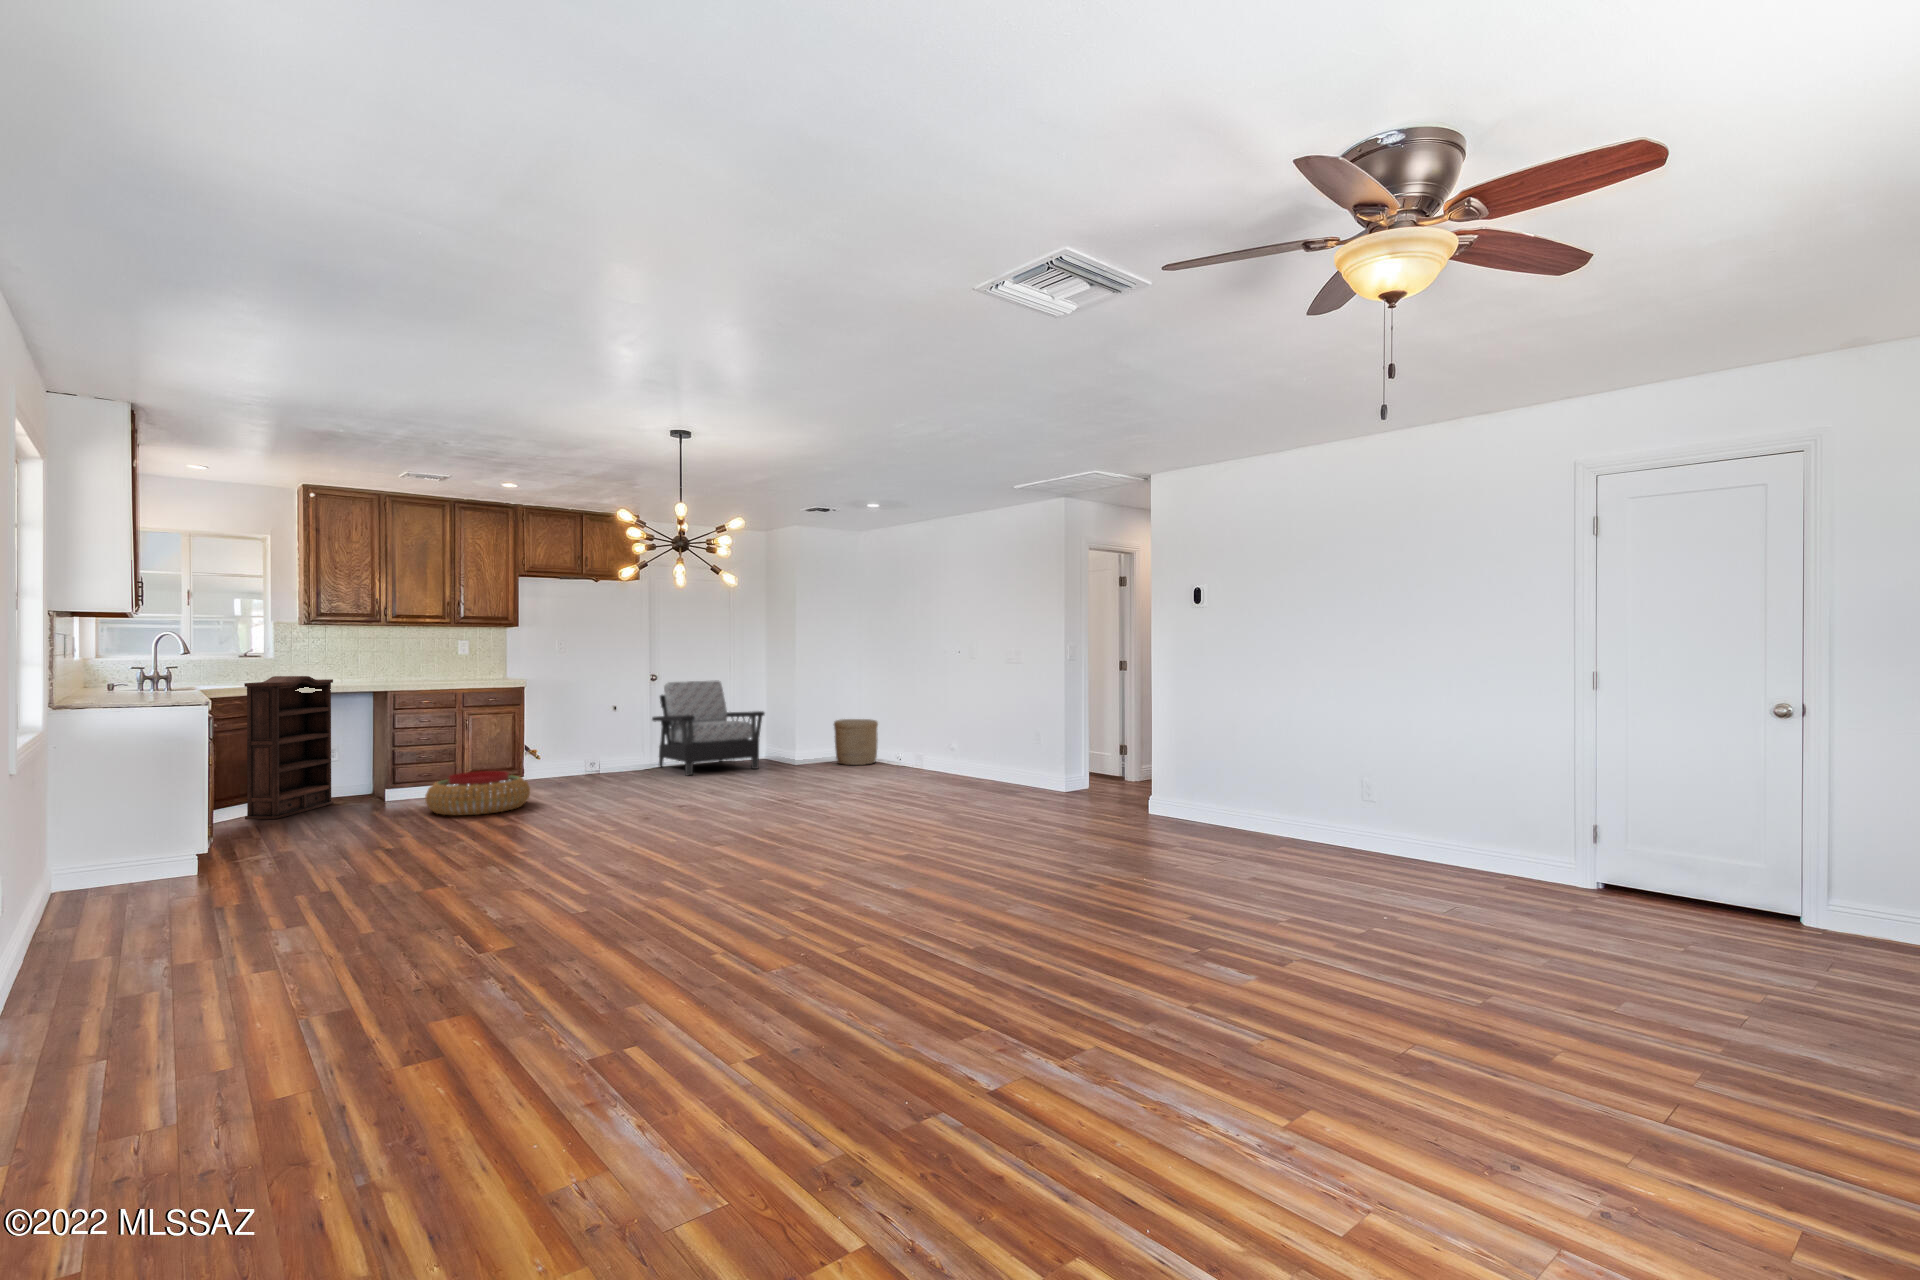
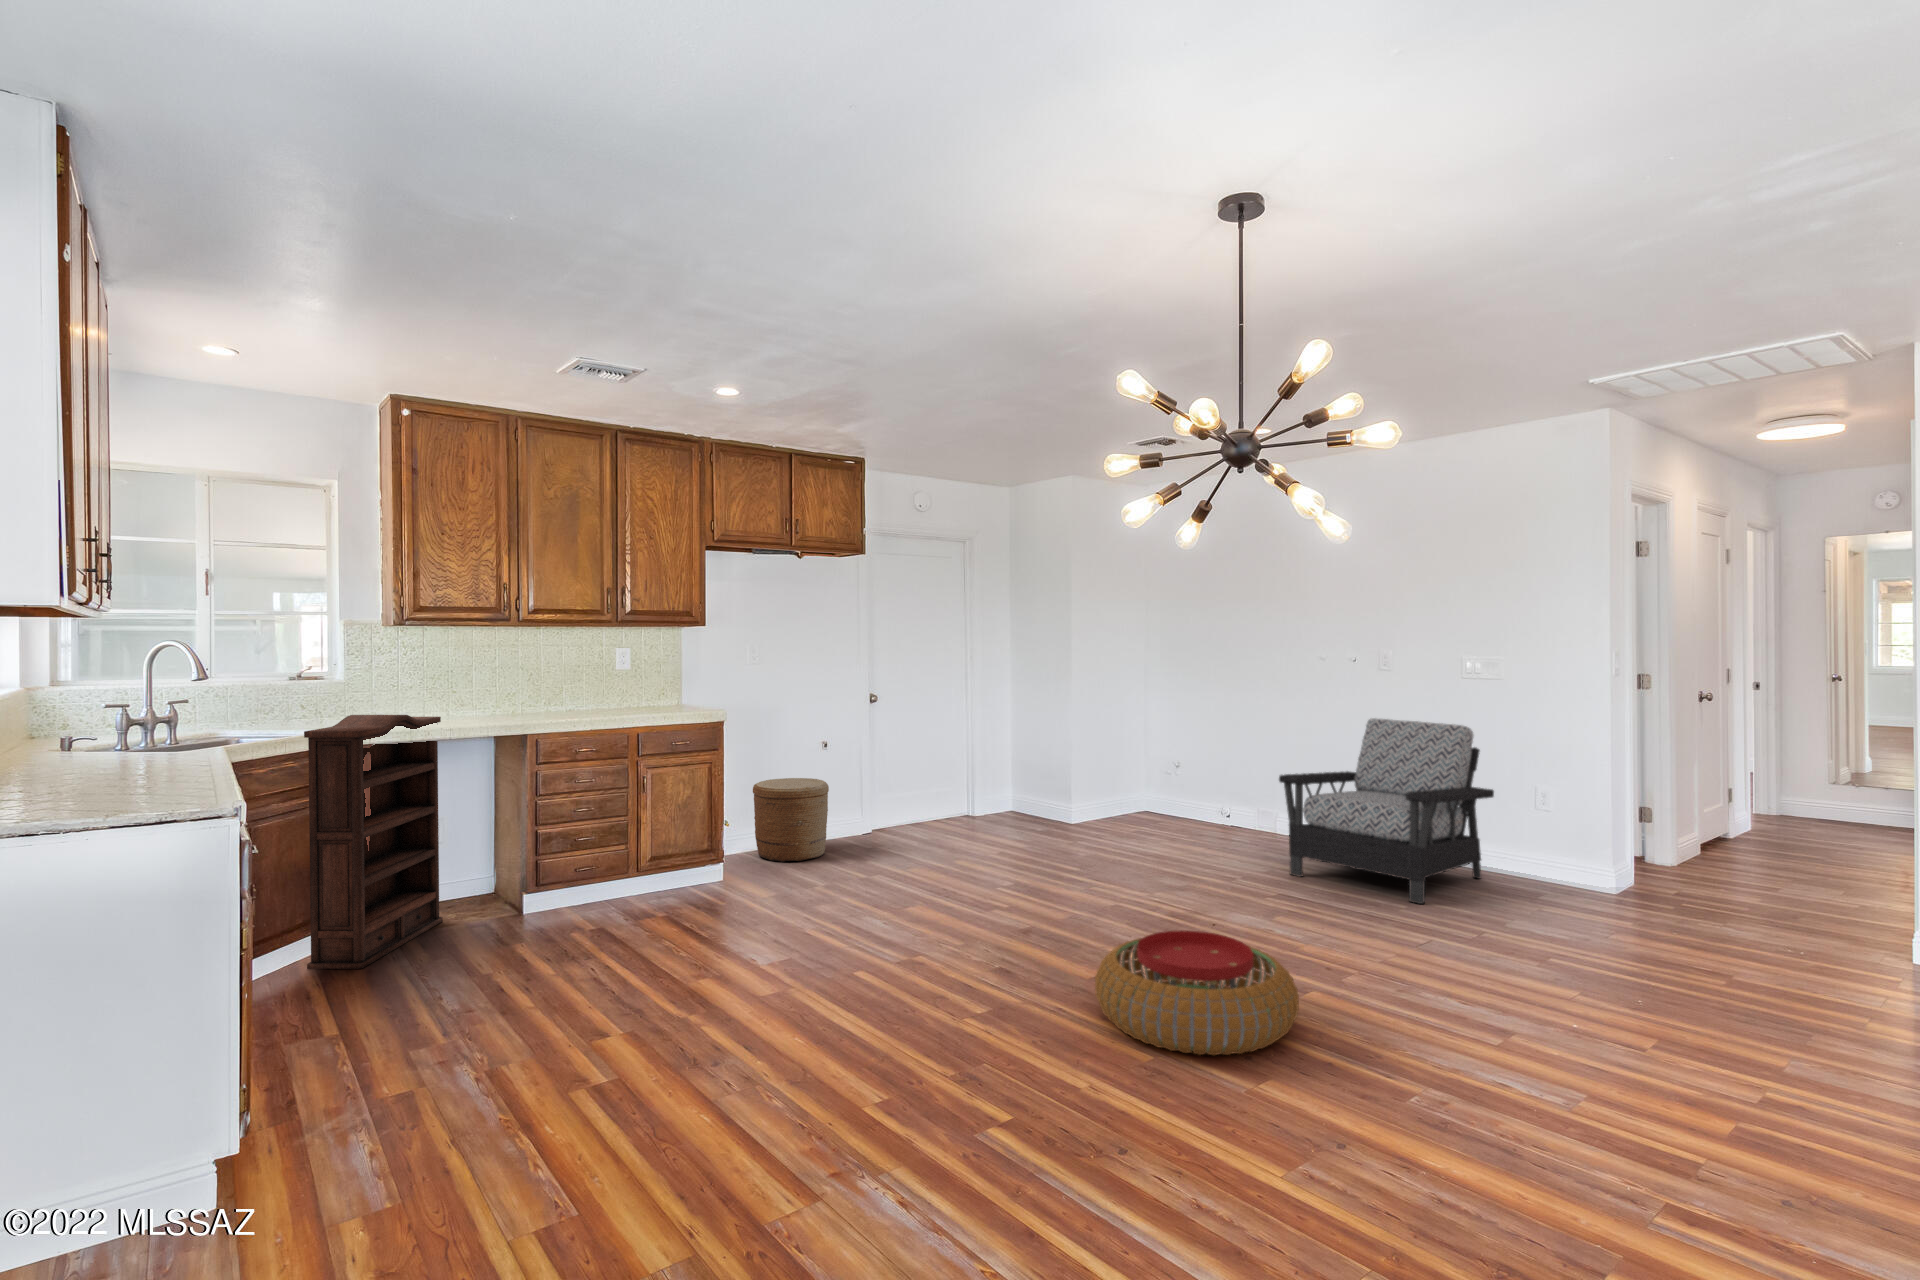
armchair: present [652,680,765,775] -> present [1279,718,1494,904]
woven basket: present [834,719,878,765] -> present [753,778,829,862]
pouf: present [425,771,530,815] -> present [1095,931,1299,1055]

